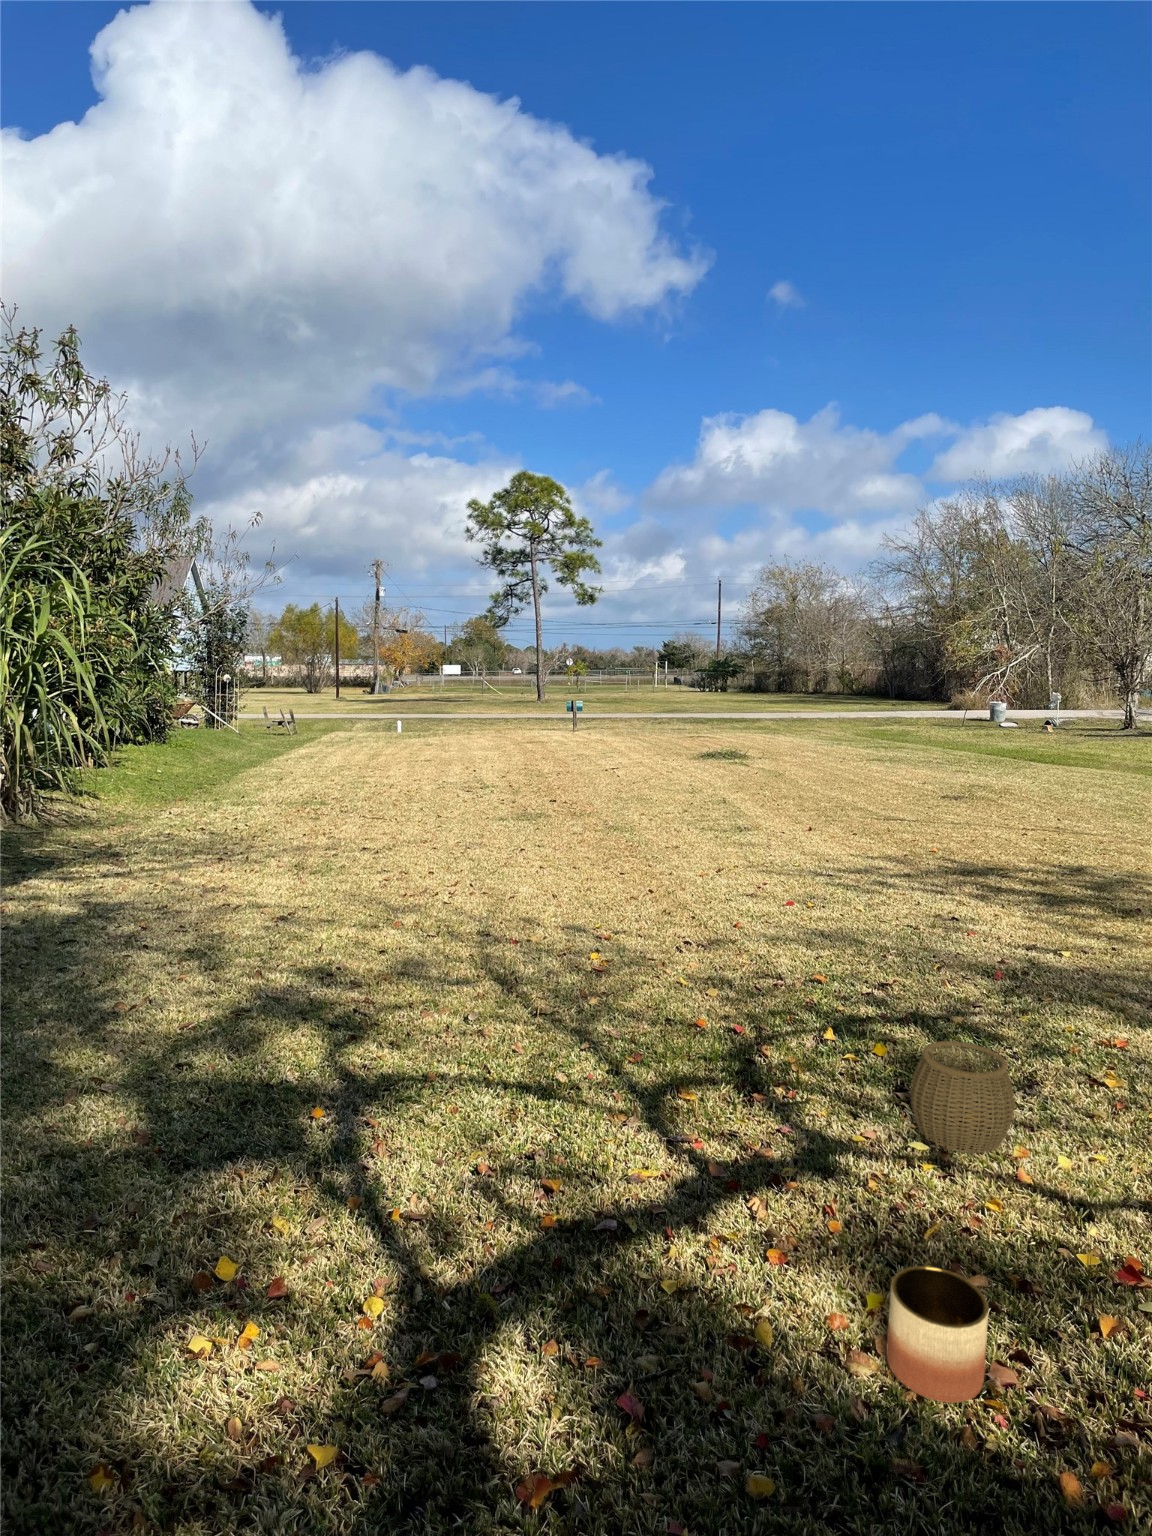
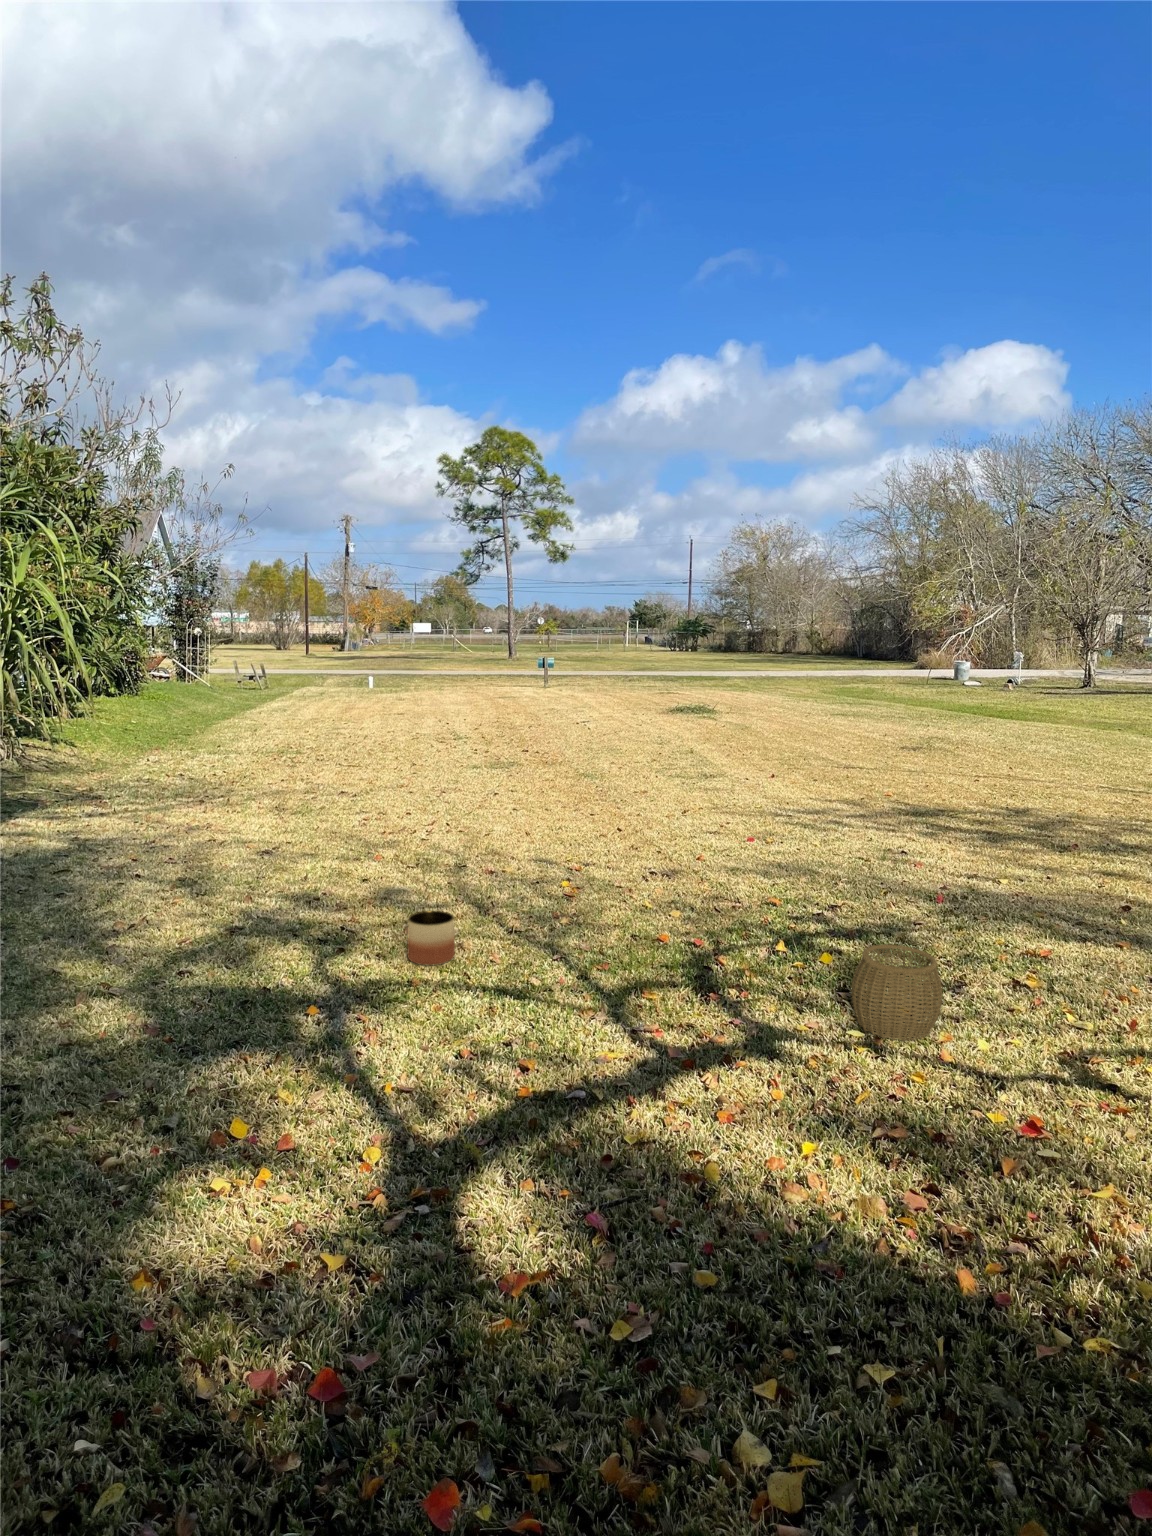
planter: present [886,1266,988,1403] -> present [407,910,455,966]

